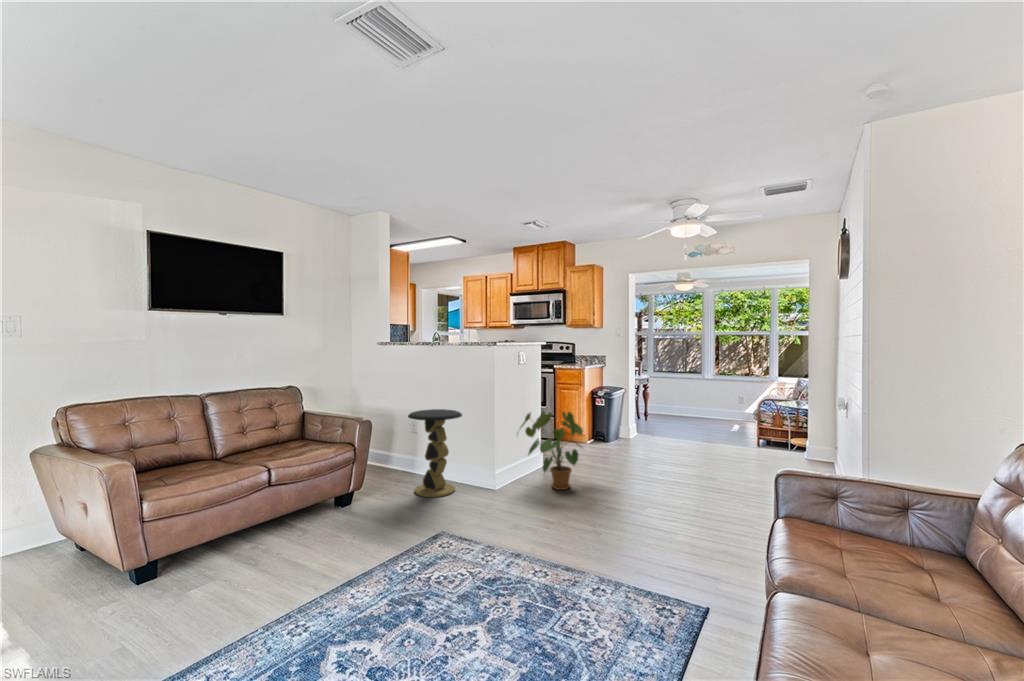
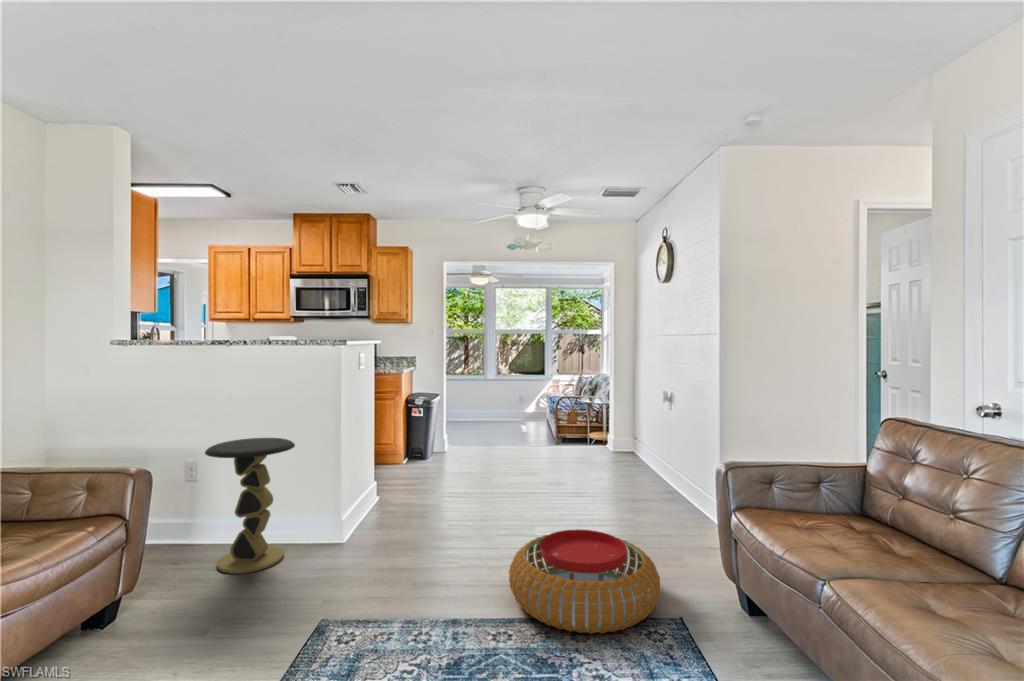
house plant: present [520,412,583,490] -> none [364,425,455,524]
pouf: none [564,508,698,597] -> present [509,529,660,634]

